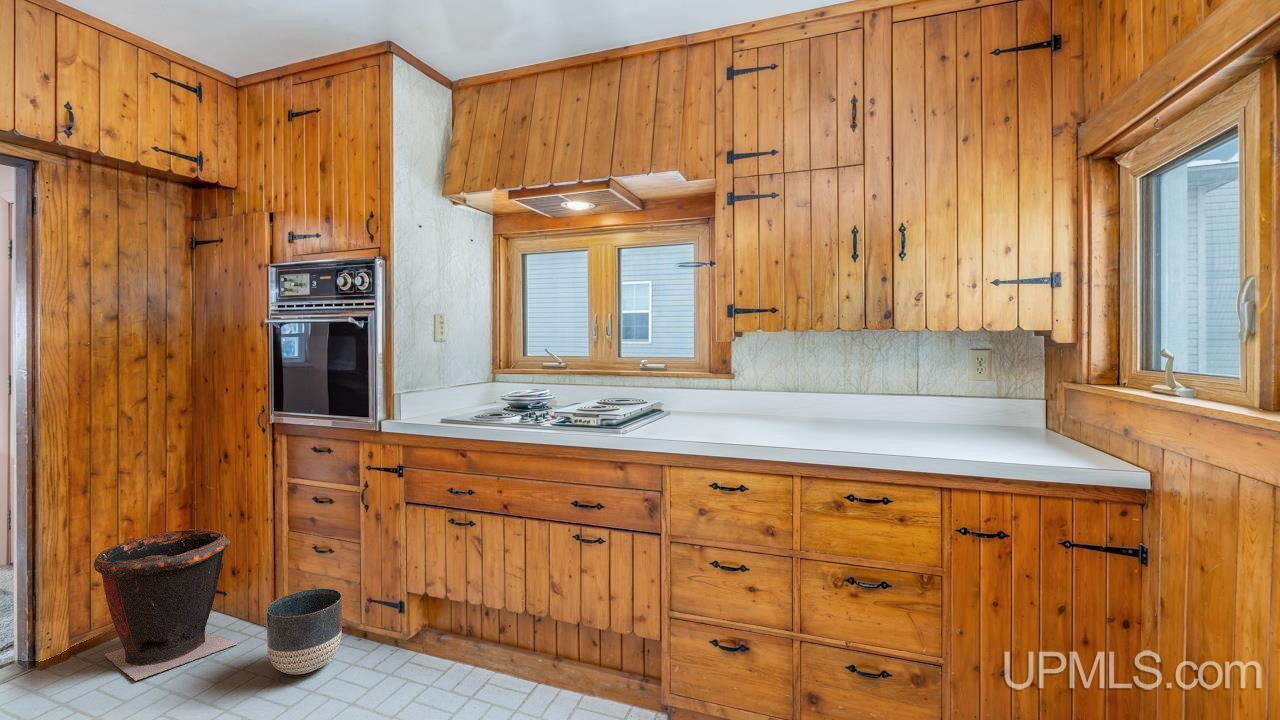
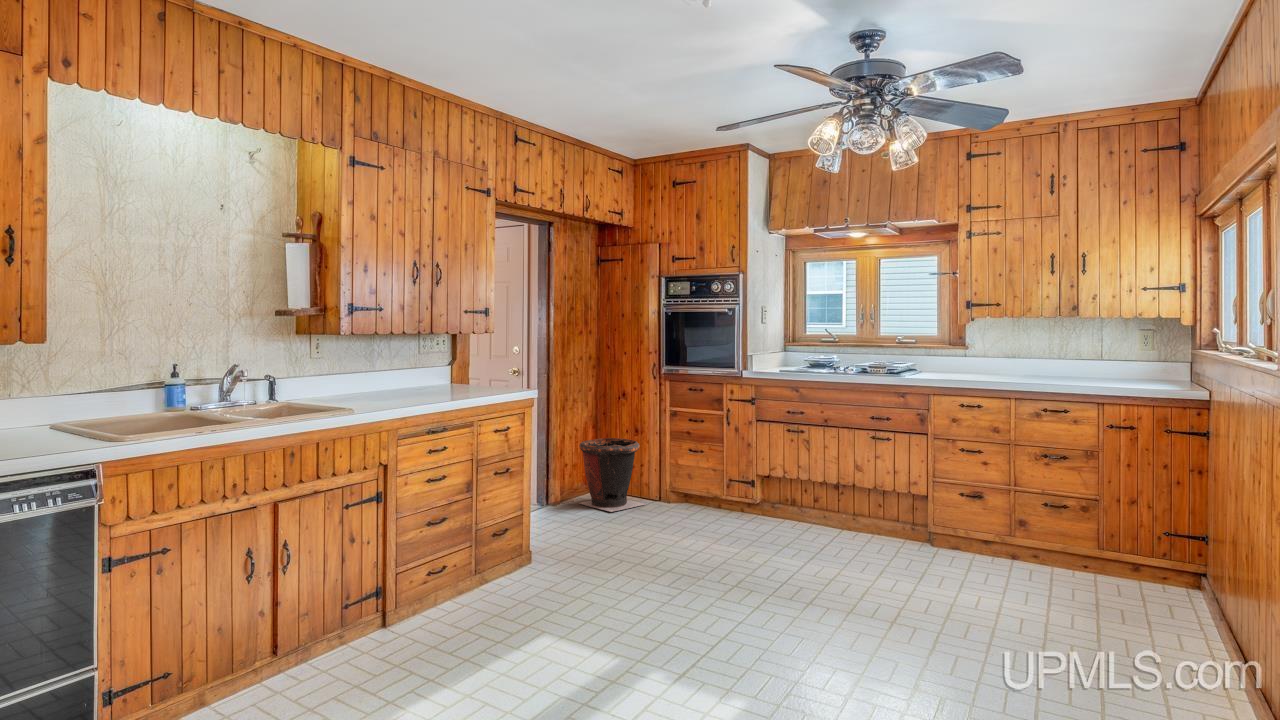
planter: present [266,589,342,675] -> none [679,472,717,516]

